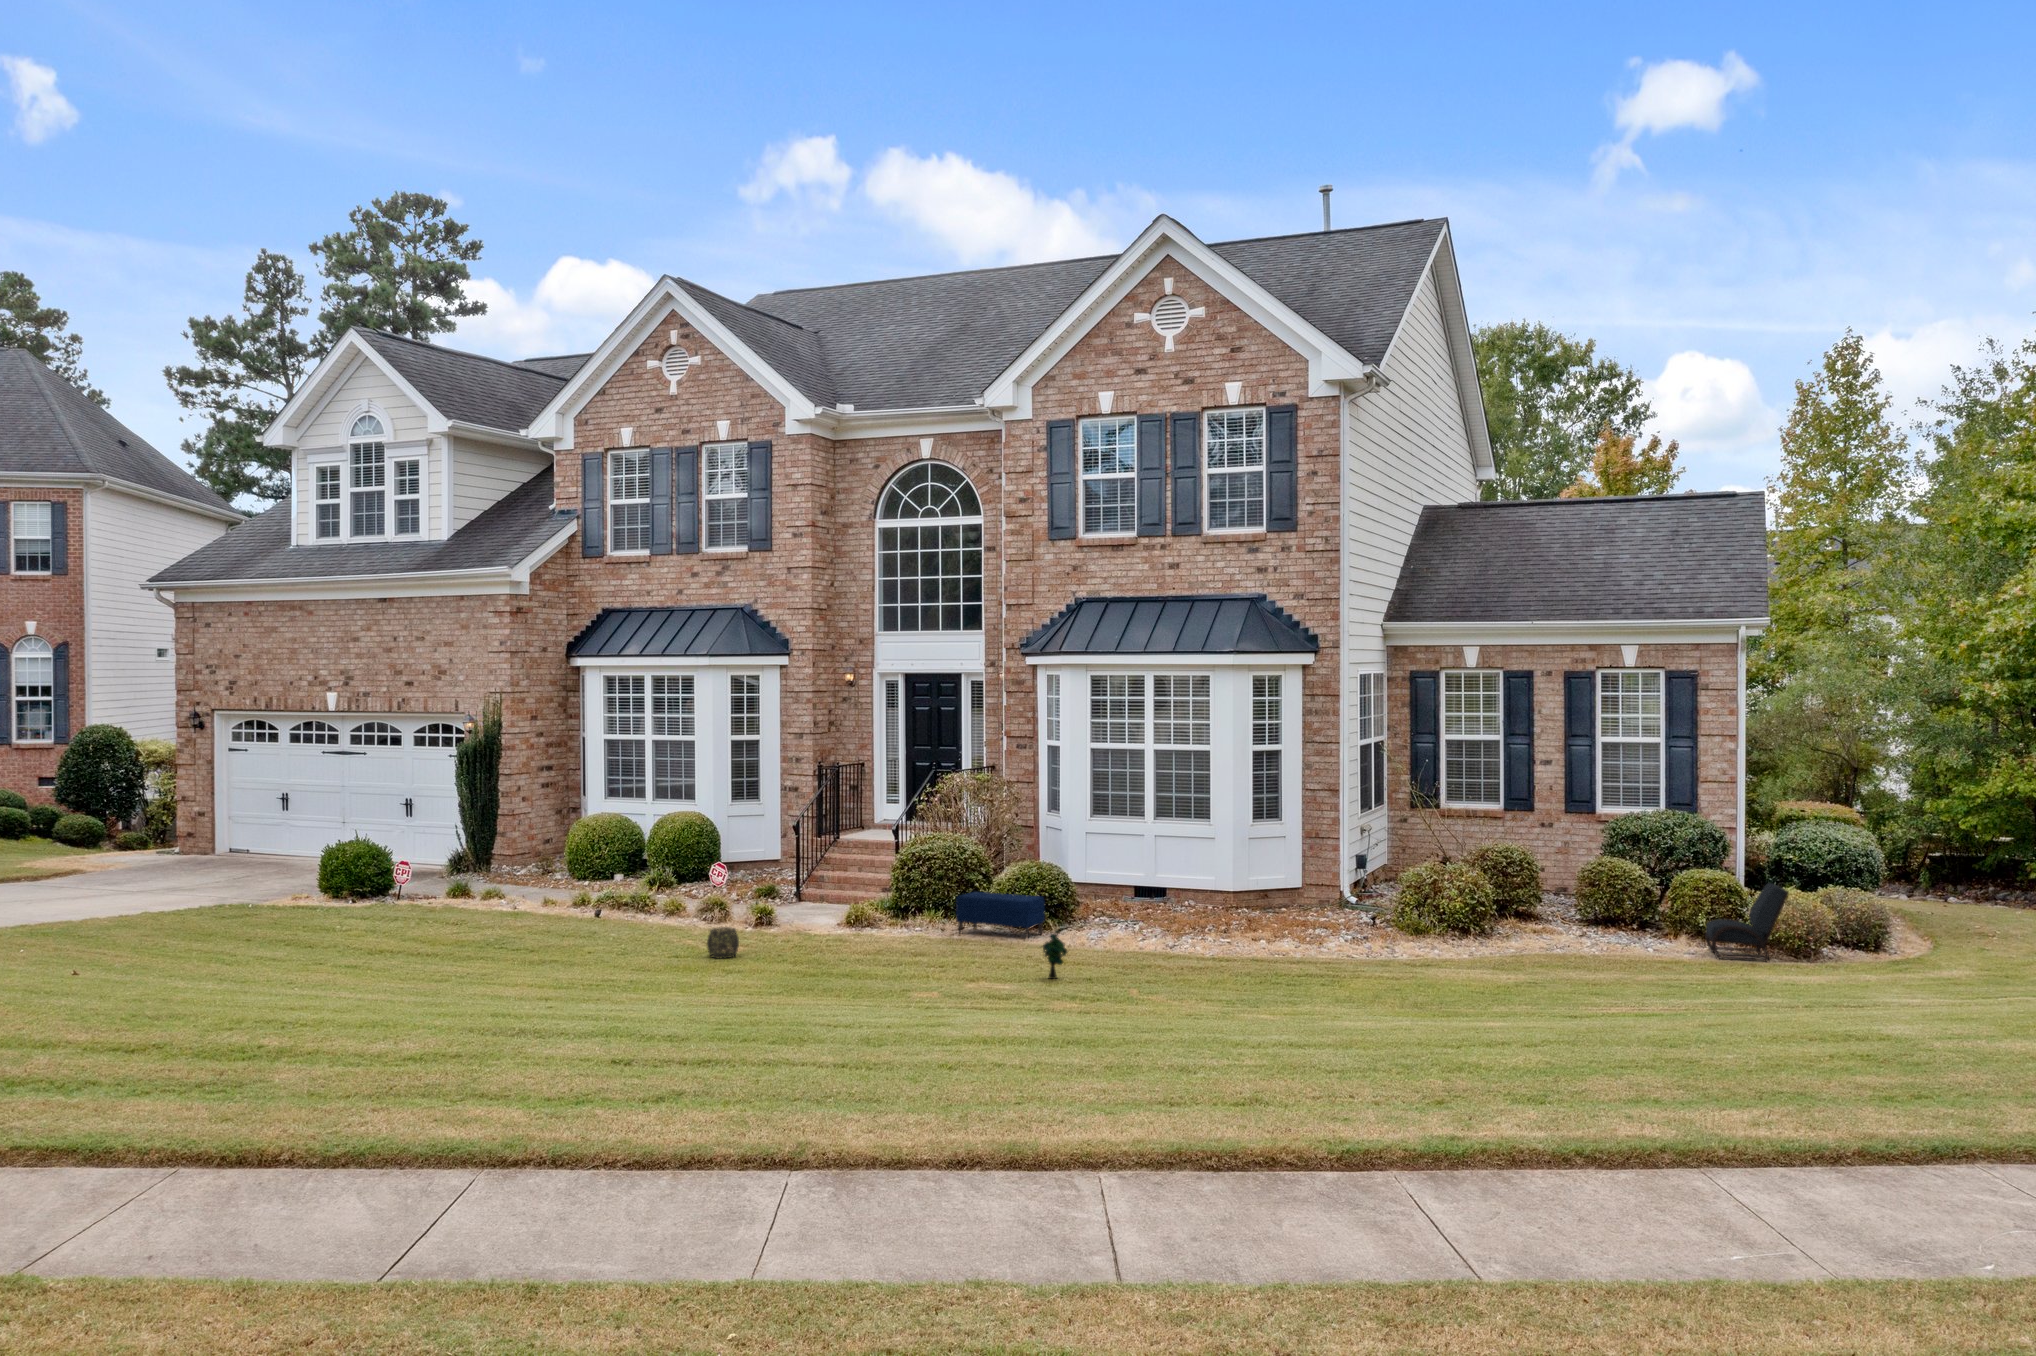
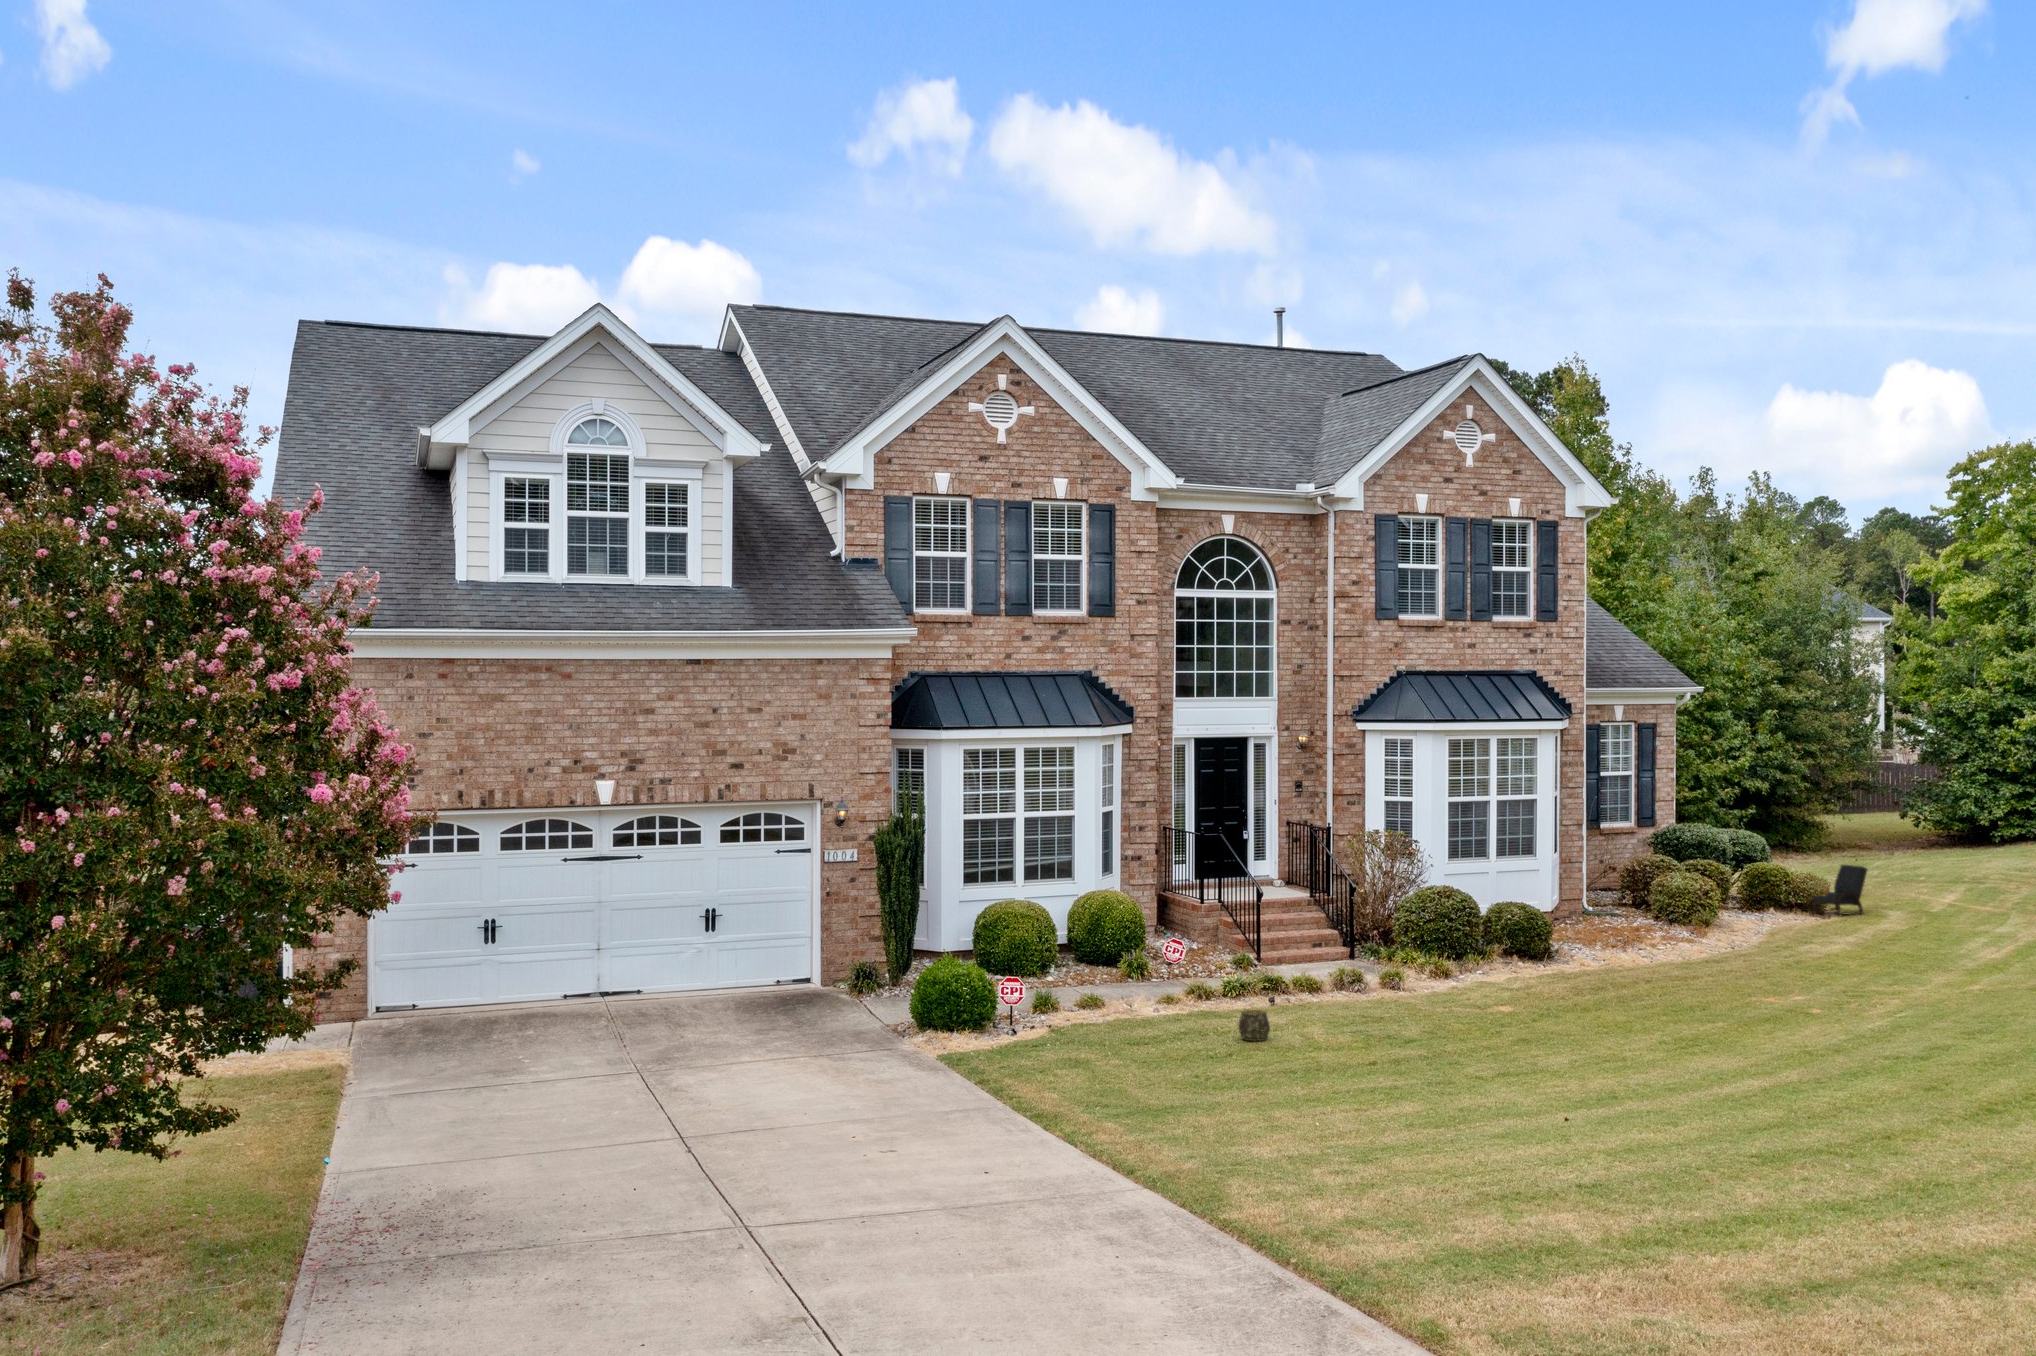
bench: present [956,891,1045,939] -> none [1462,925,1541,965]
woven basket: present [707,927,739,958] -> present [1239,1010,1270,1041]
decorative plant: present [1043,930,1067,979] -> none [1708,936,1731,974]

